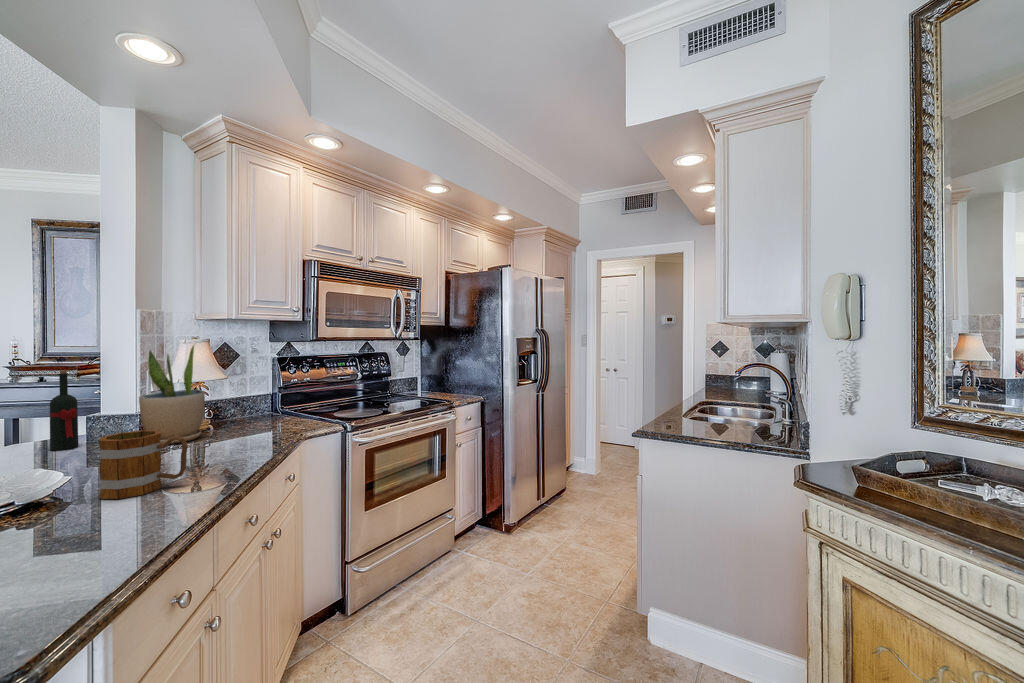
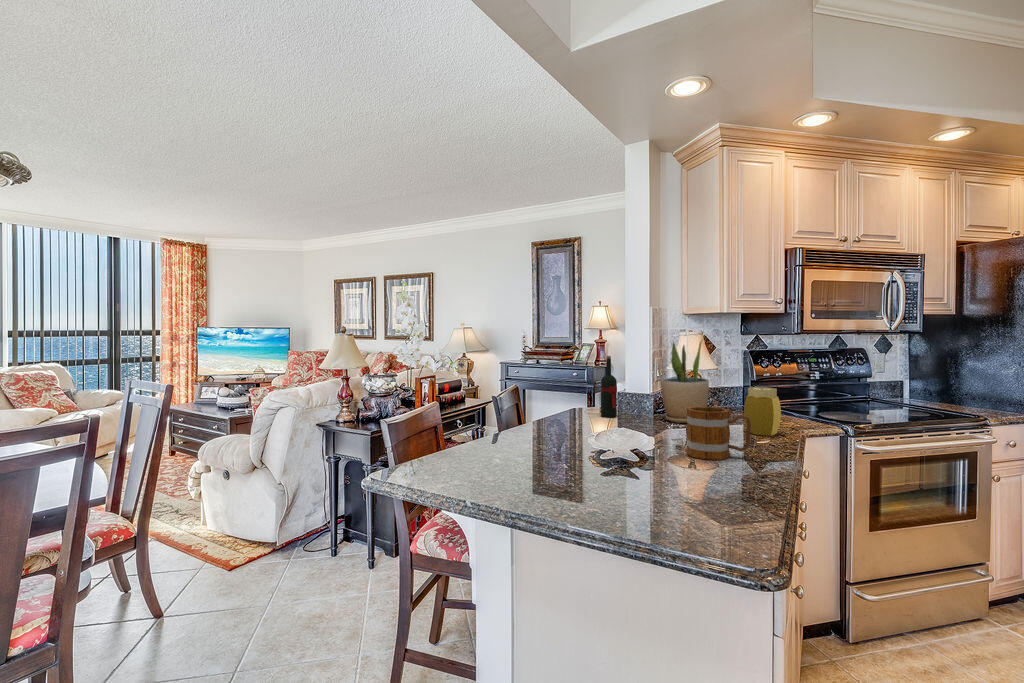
jar: none [229,397,269,448] -> present [744,387,781,436]

